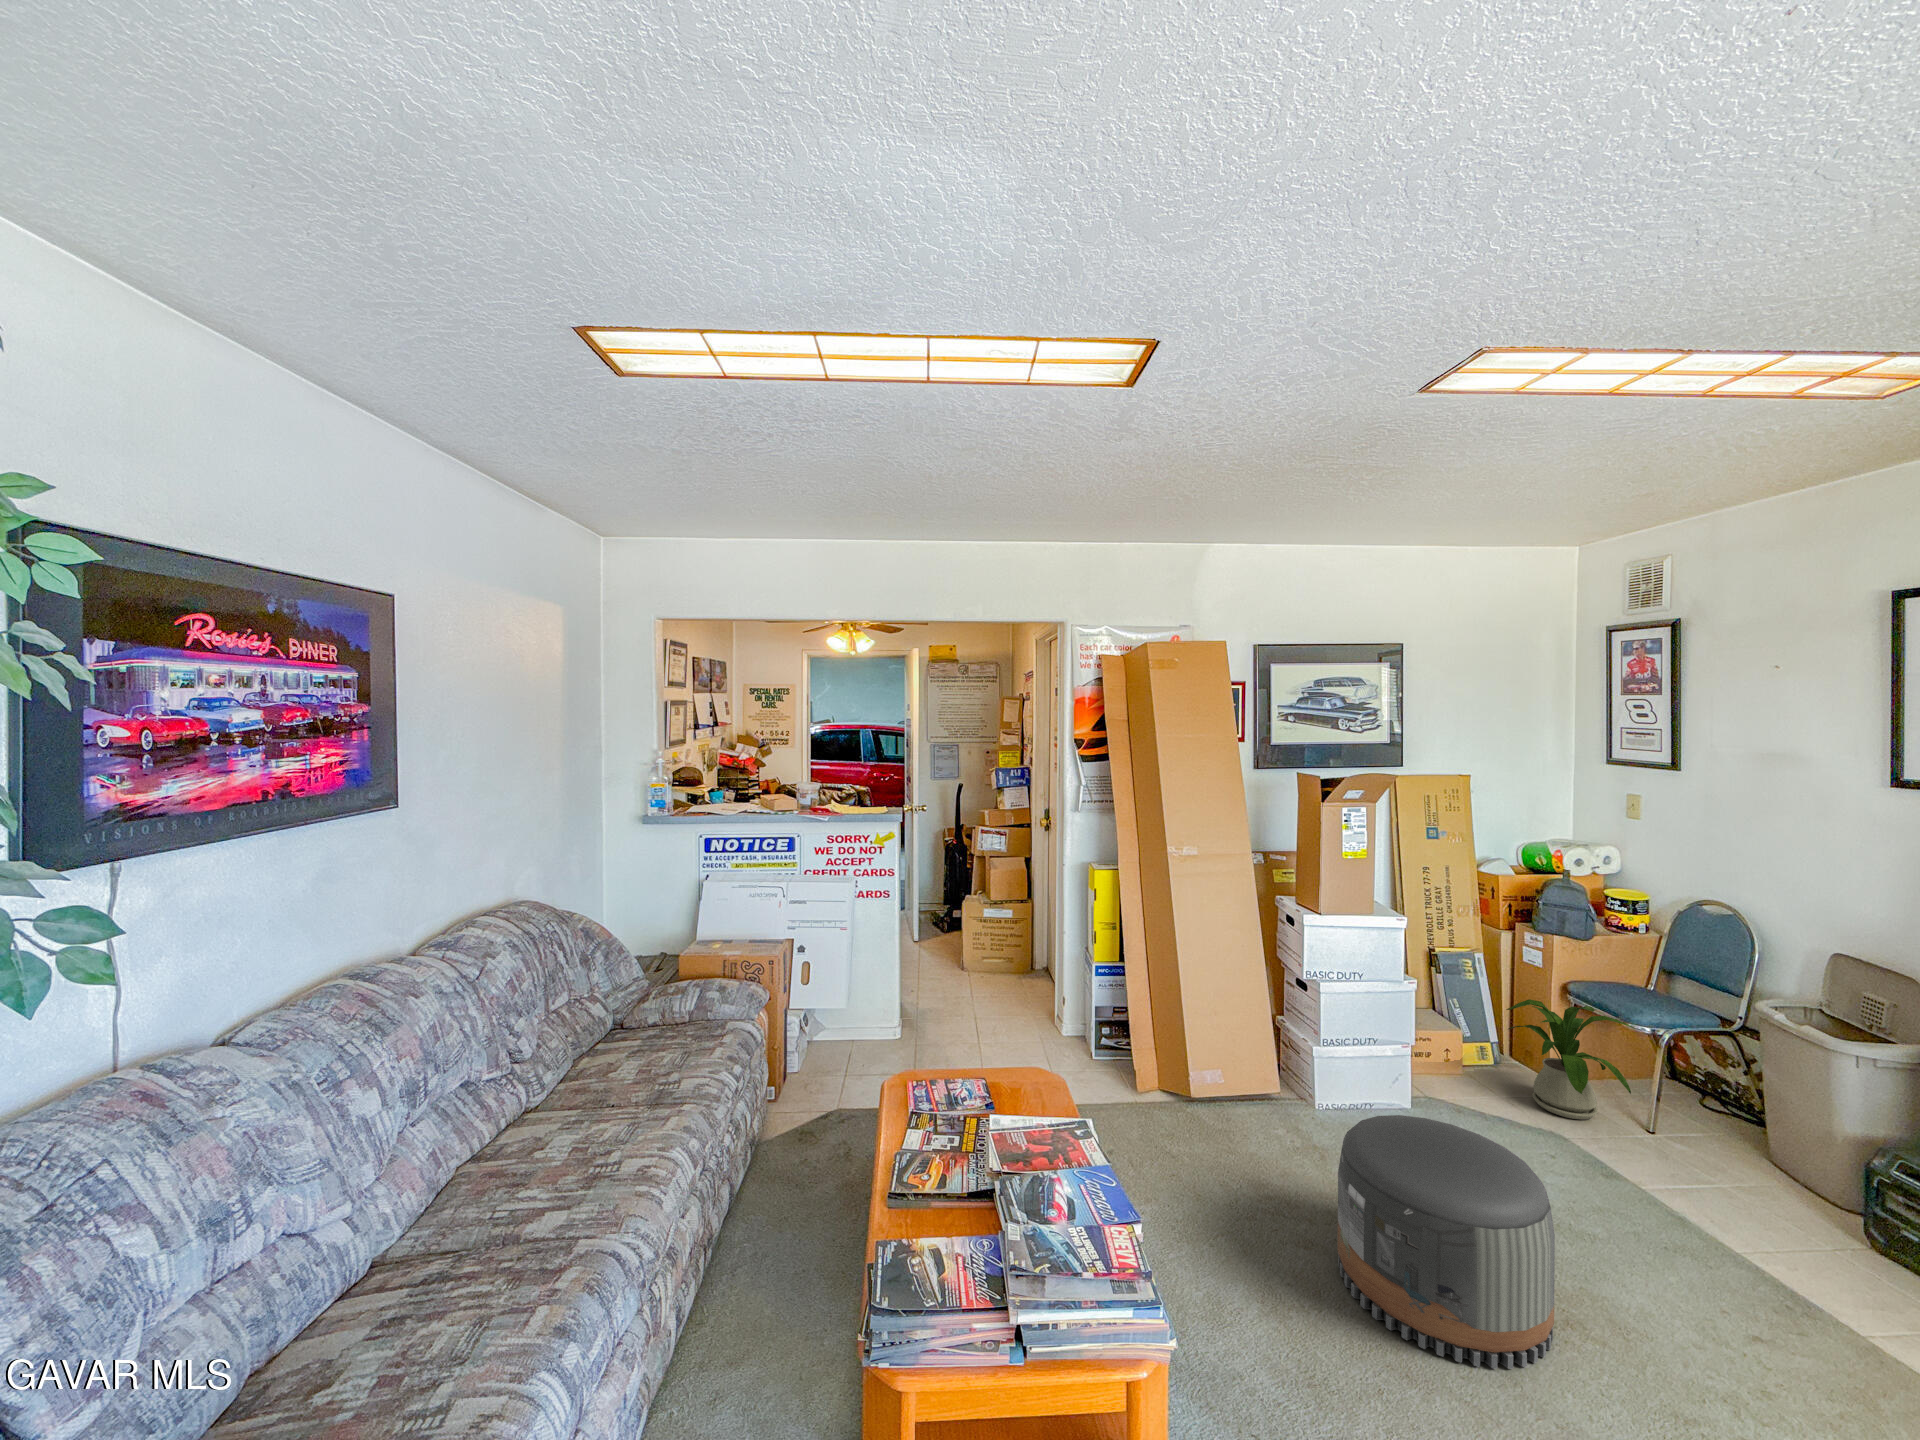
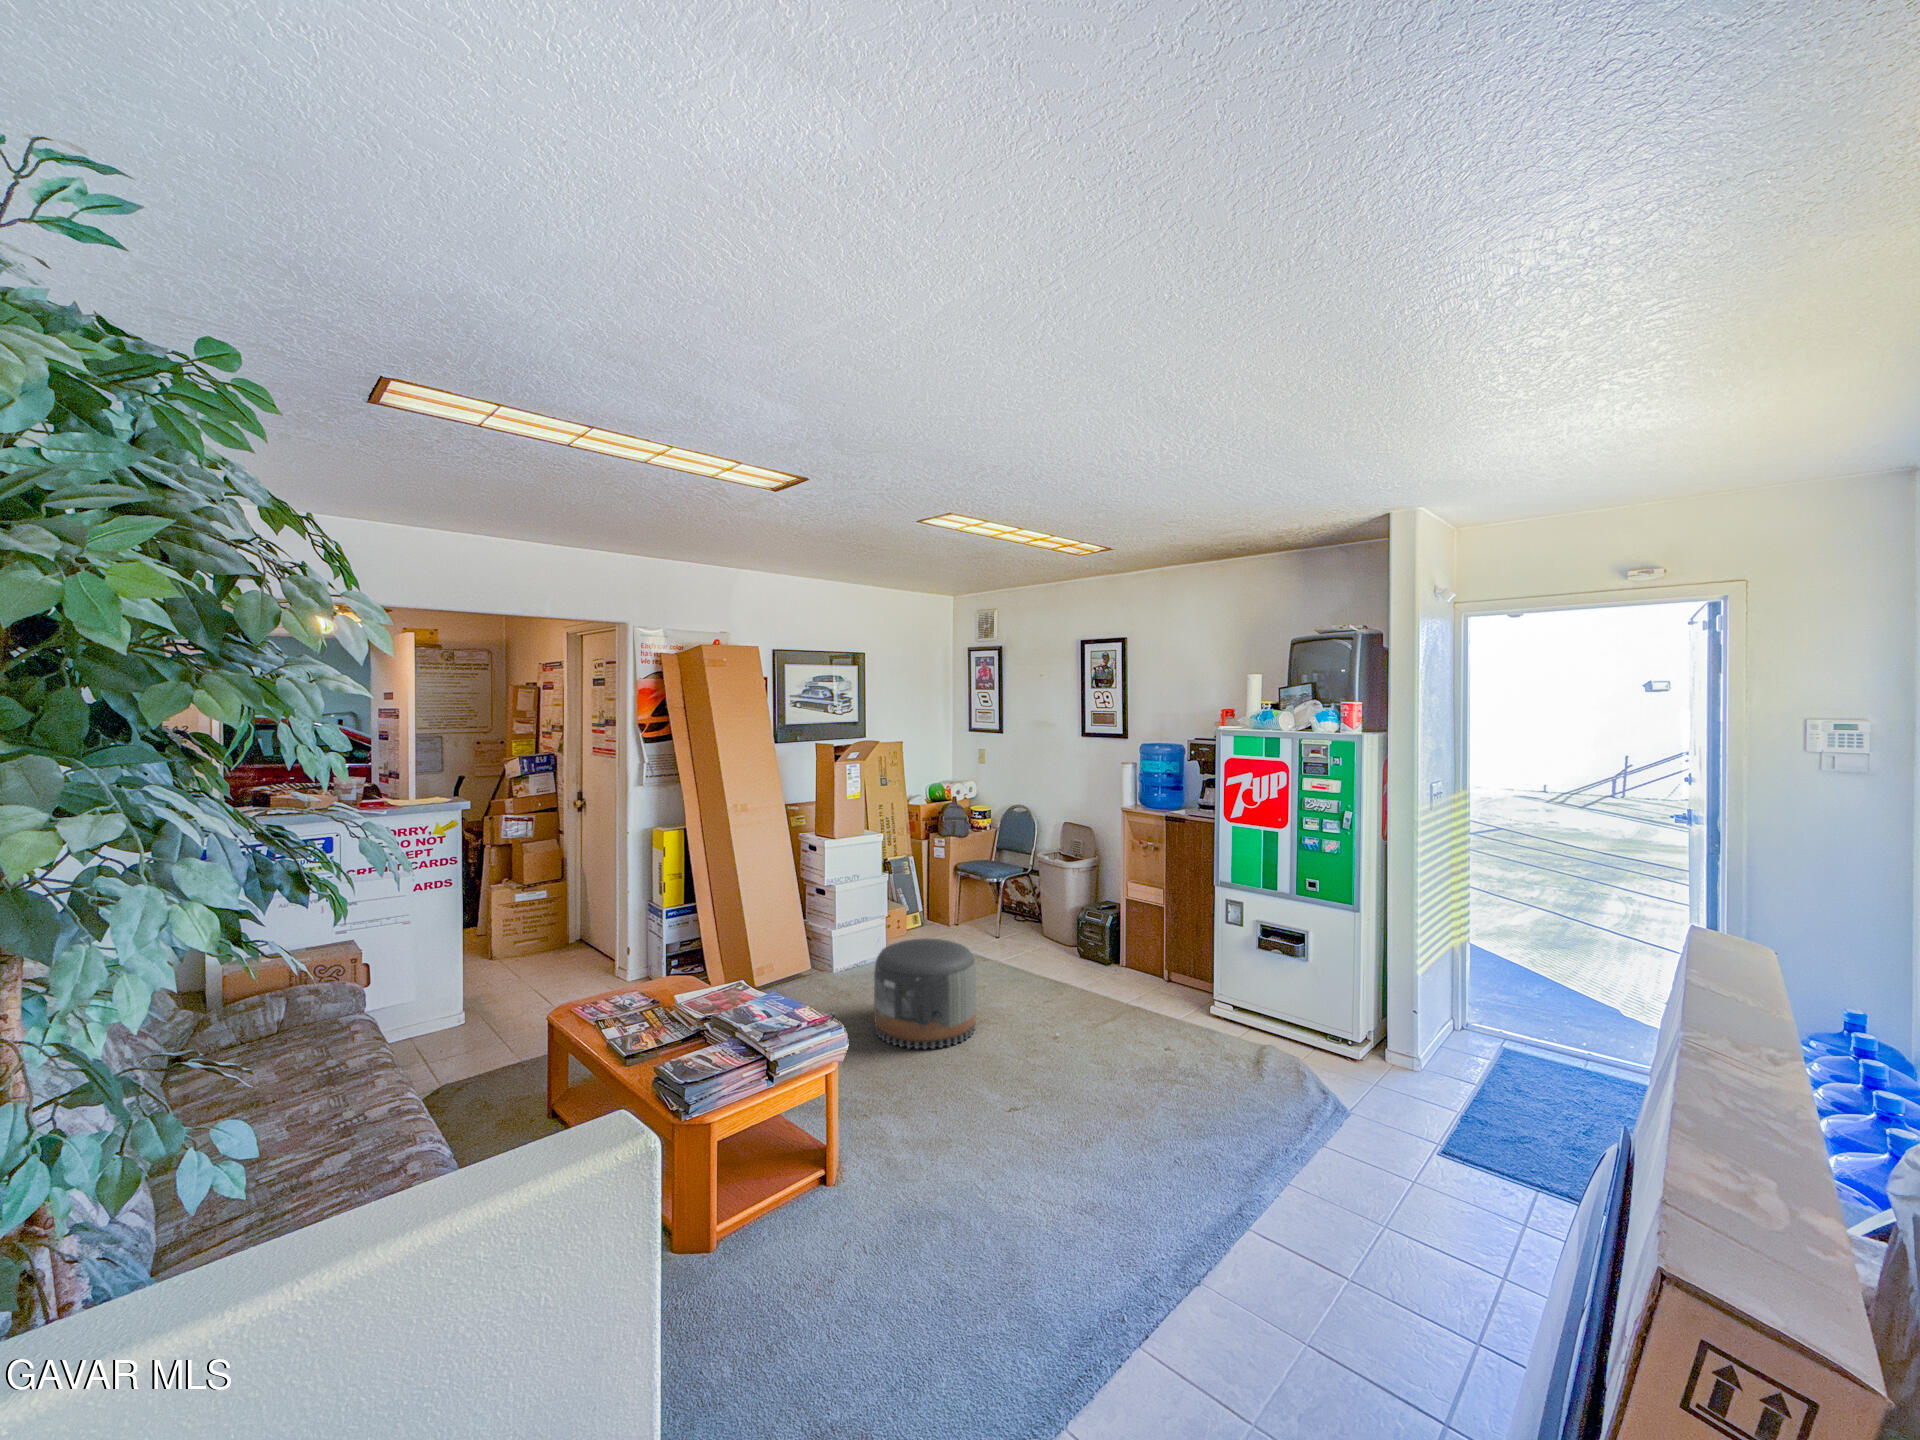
house plant: present [1506,999,1634,1119] -> none [930,872,991,940]

